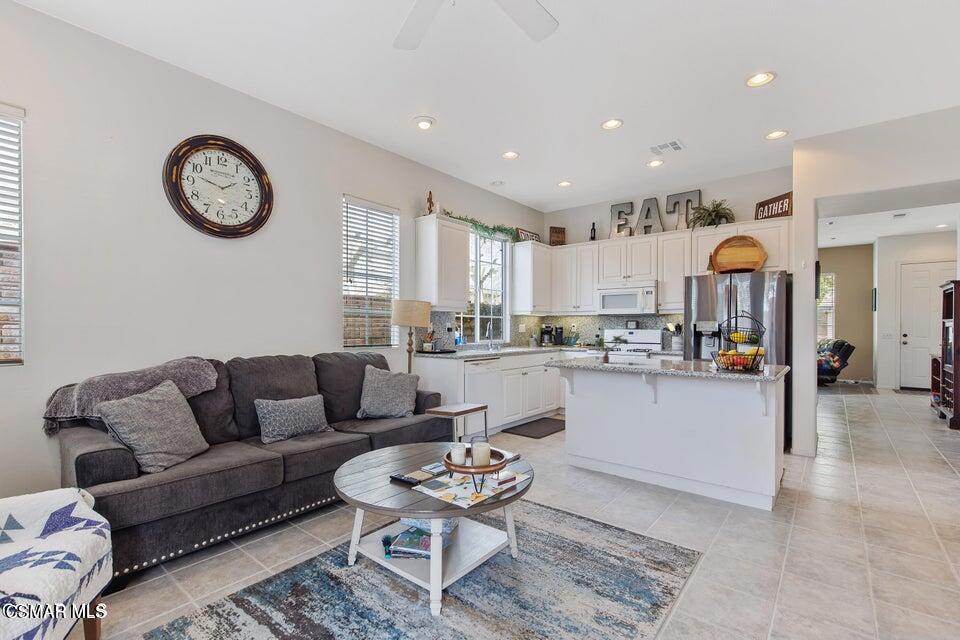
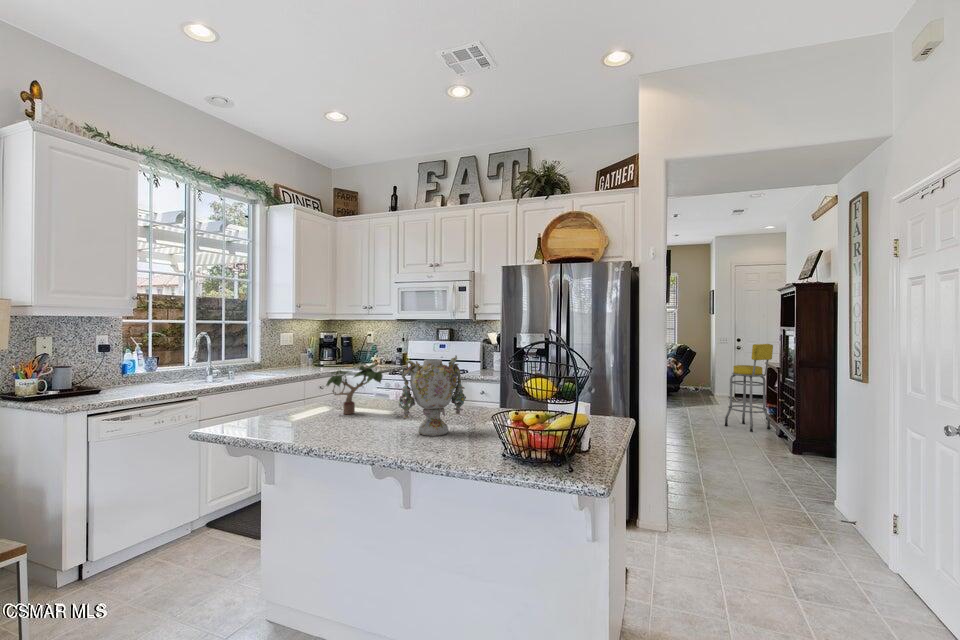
vase: none [647,328,683,369] -> present [398,356,466,436]
bar stool: none [883,335,935,413] -> present [725,344,773,432]

